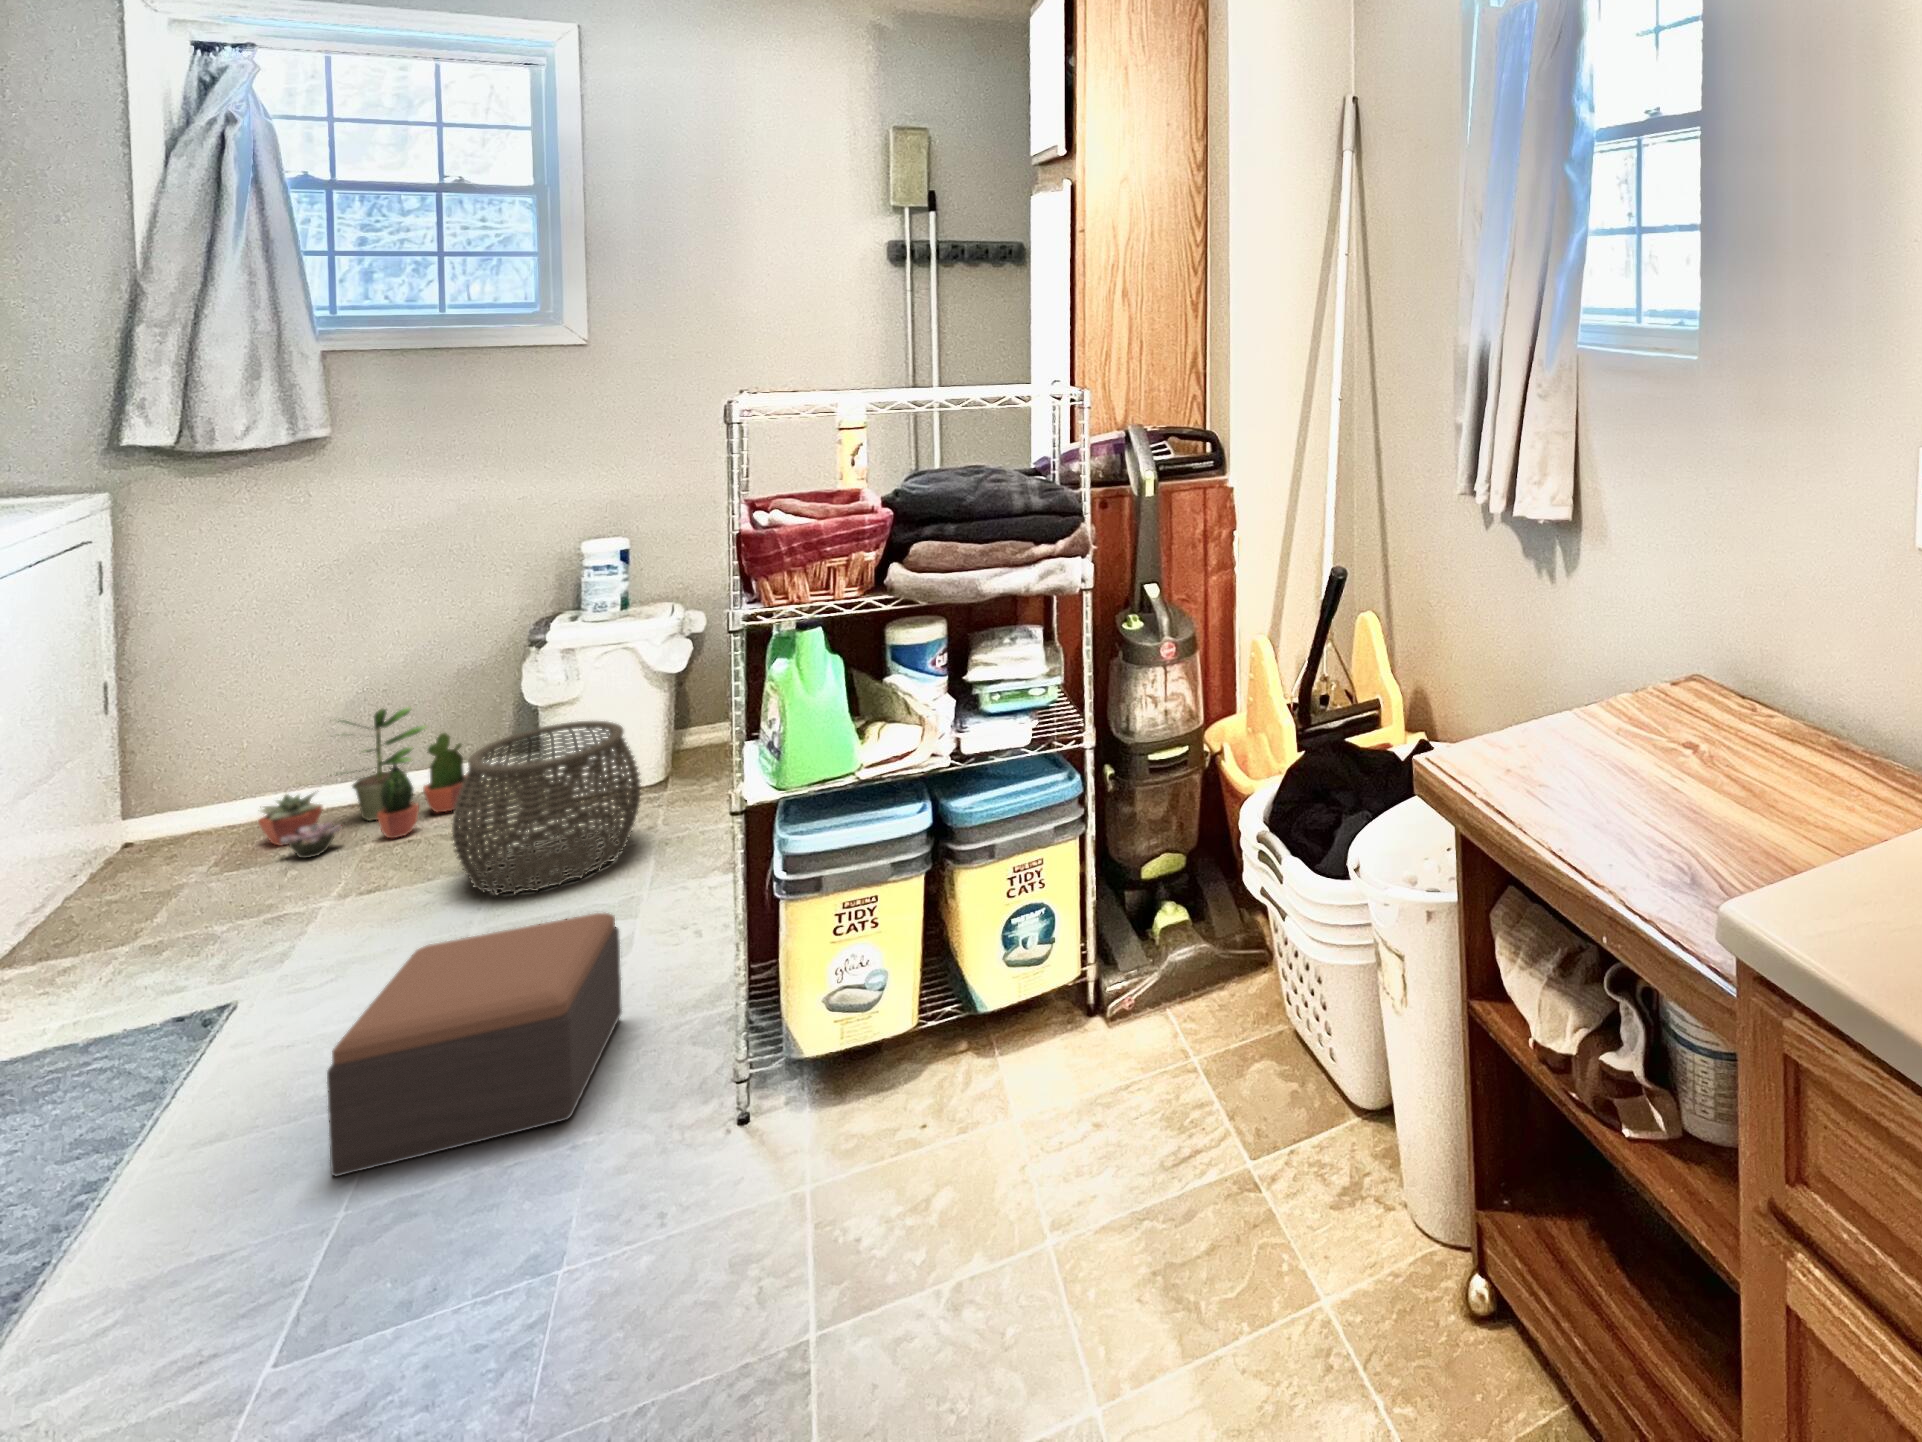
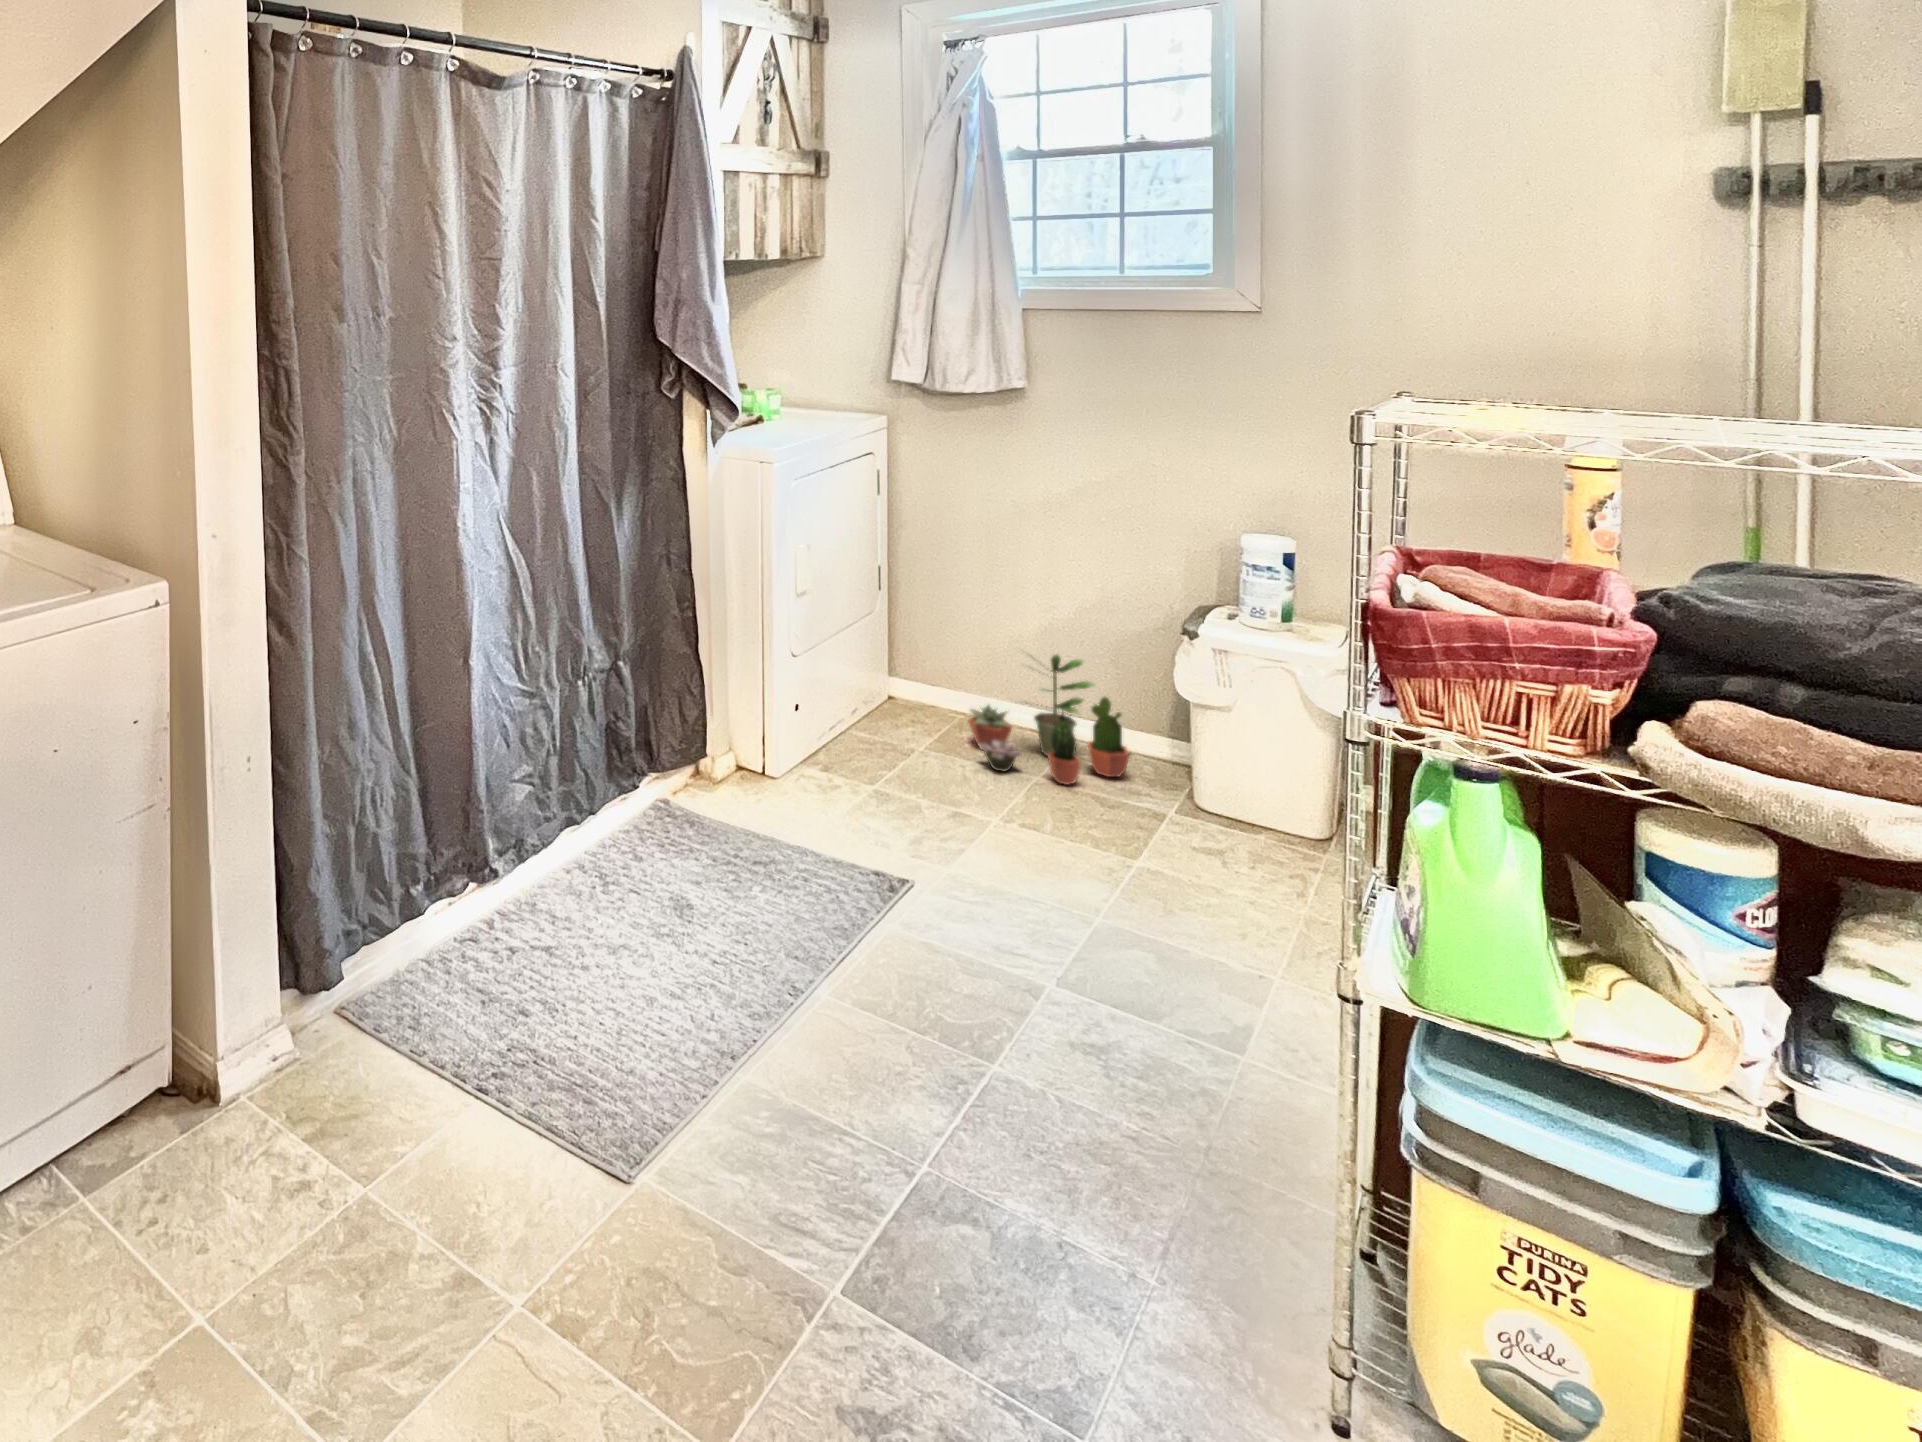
woven basket: present [451,721,641,895] -> none [1092,729,1287,924]
footstool: present [327,913,622,1176] -> none [938,932,1221,1234]

